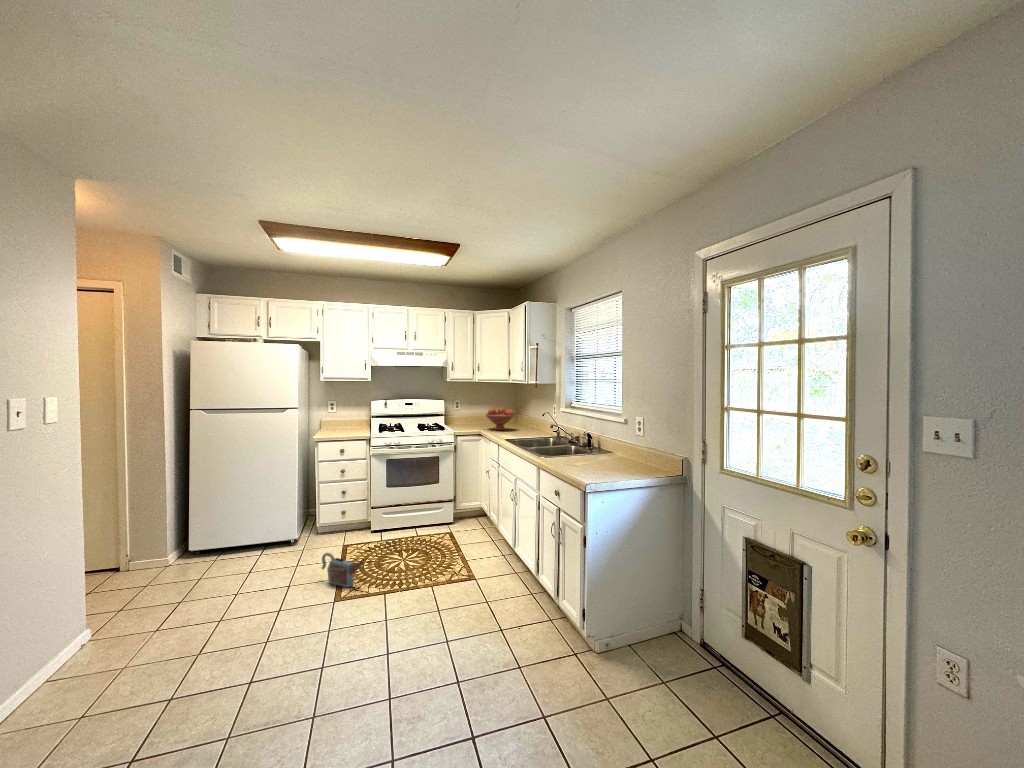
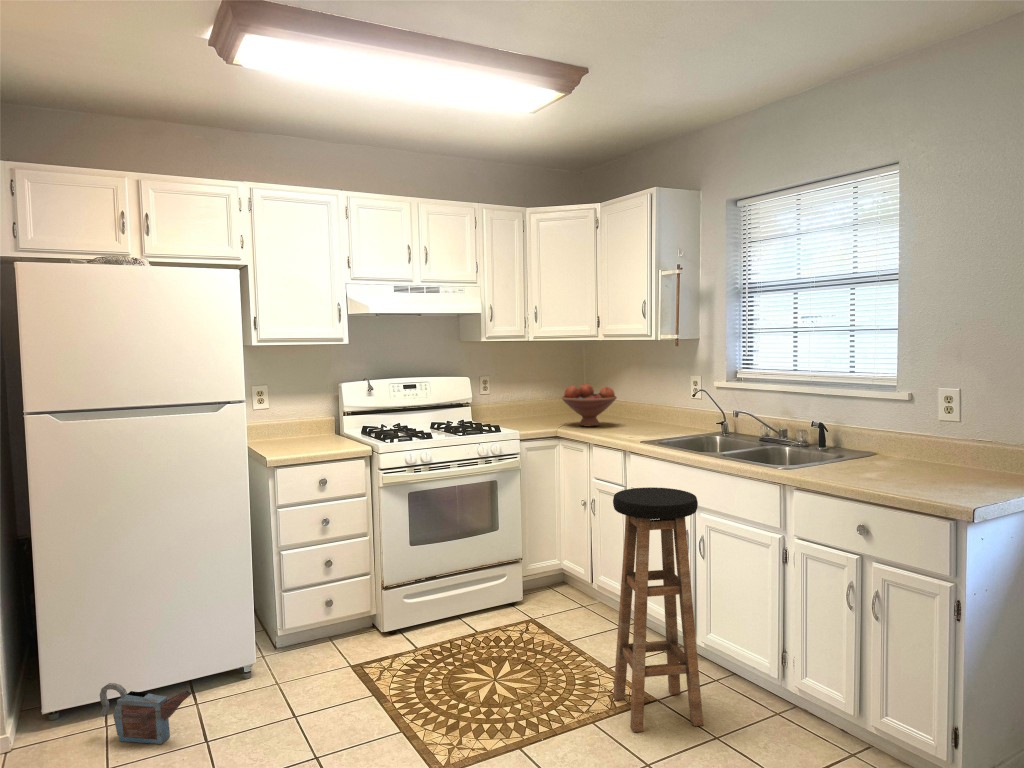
bar stool: none [449,463,495,595] -> present [613,487,703,732]
watering can: present [322,552,364,587] -> present [100,683,191,744]

